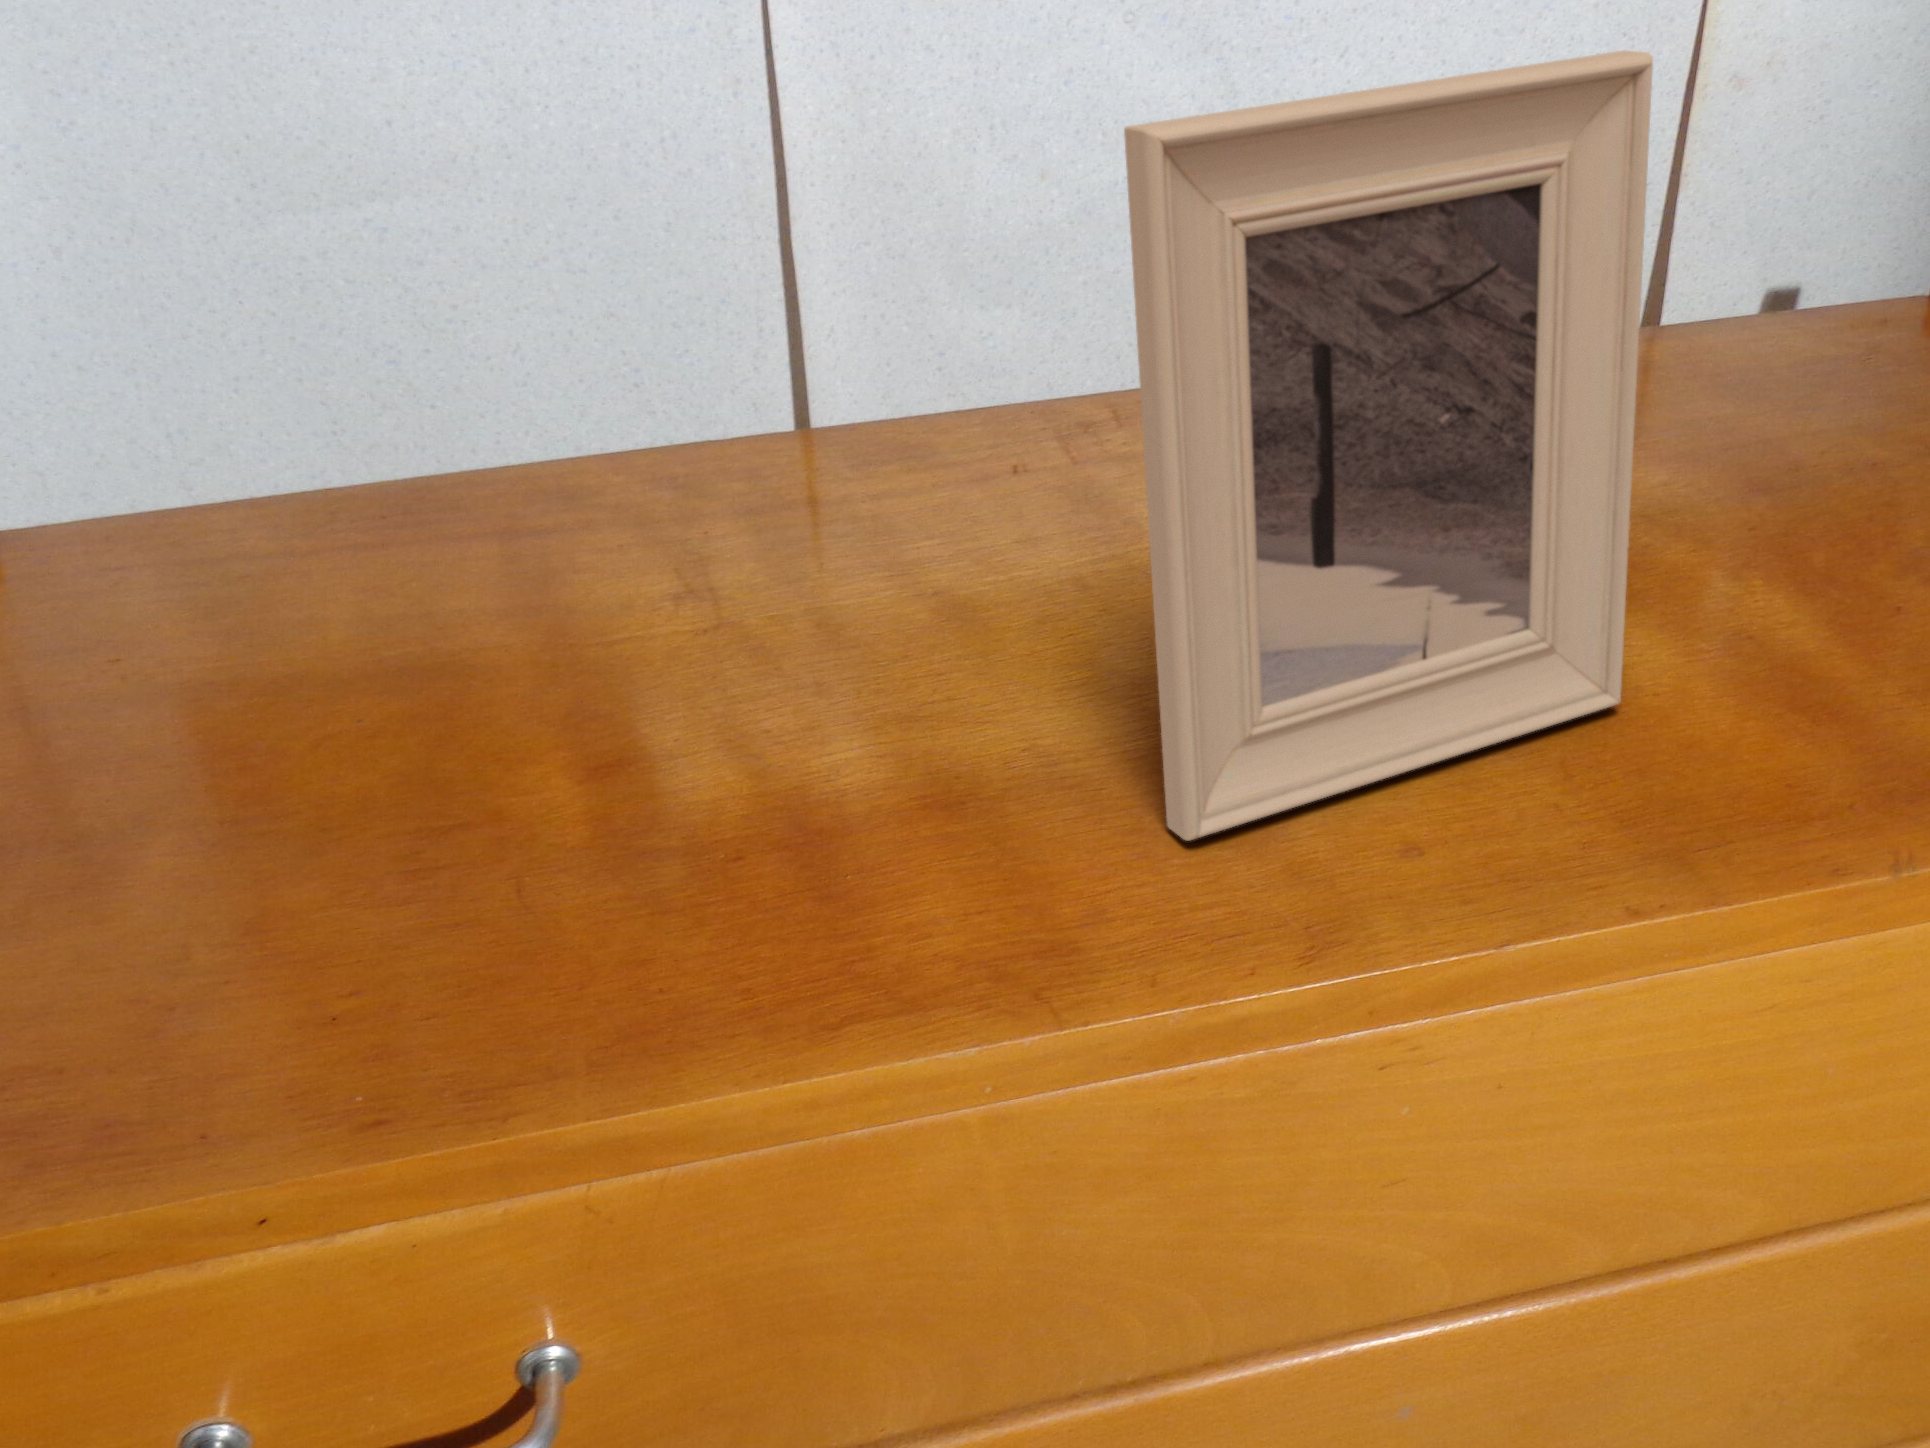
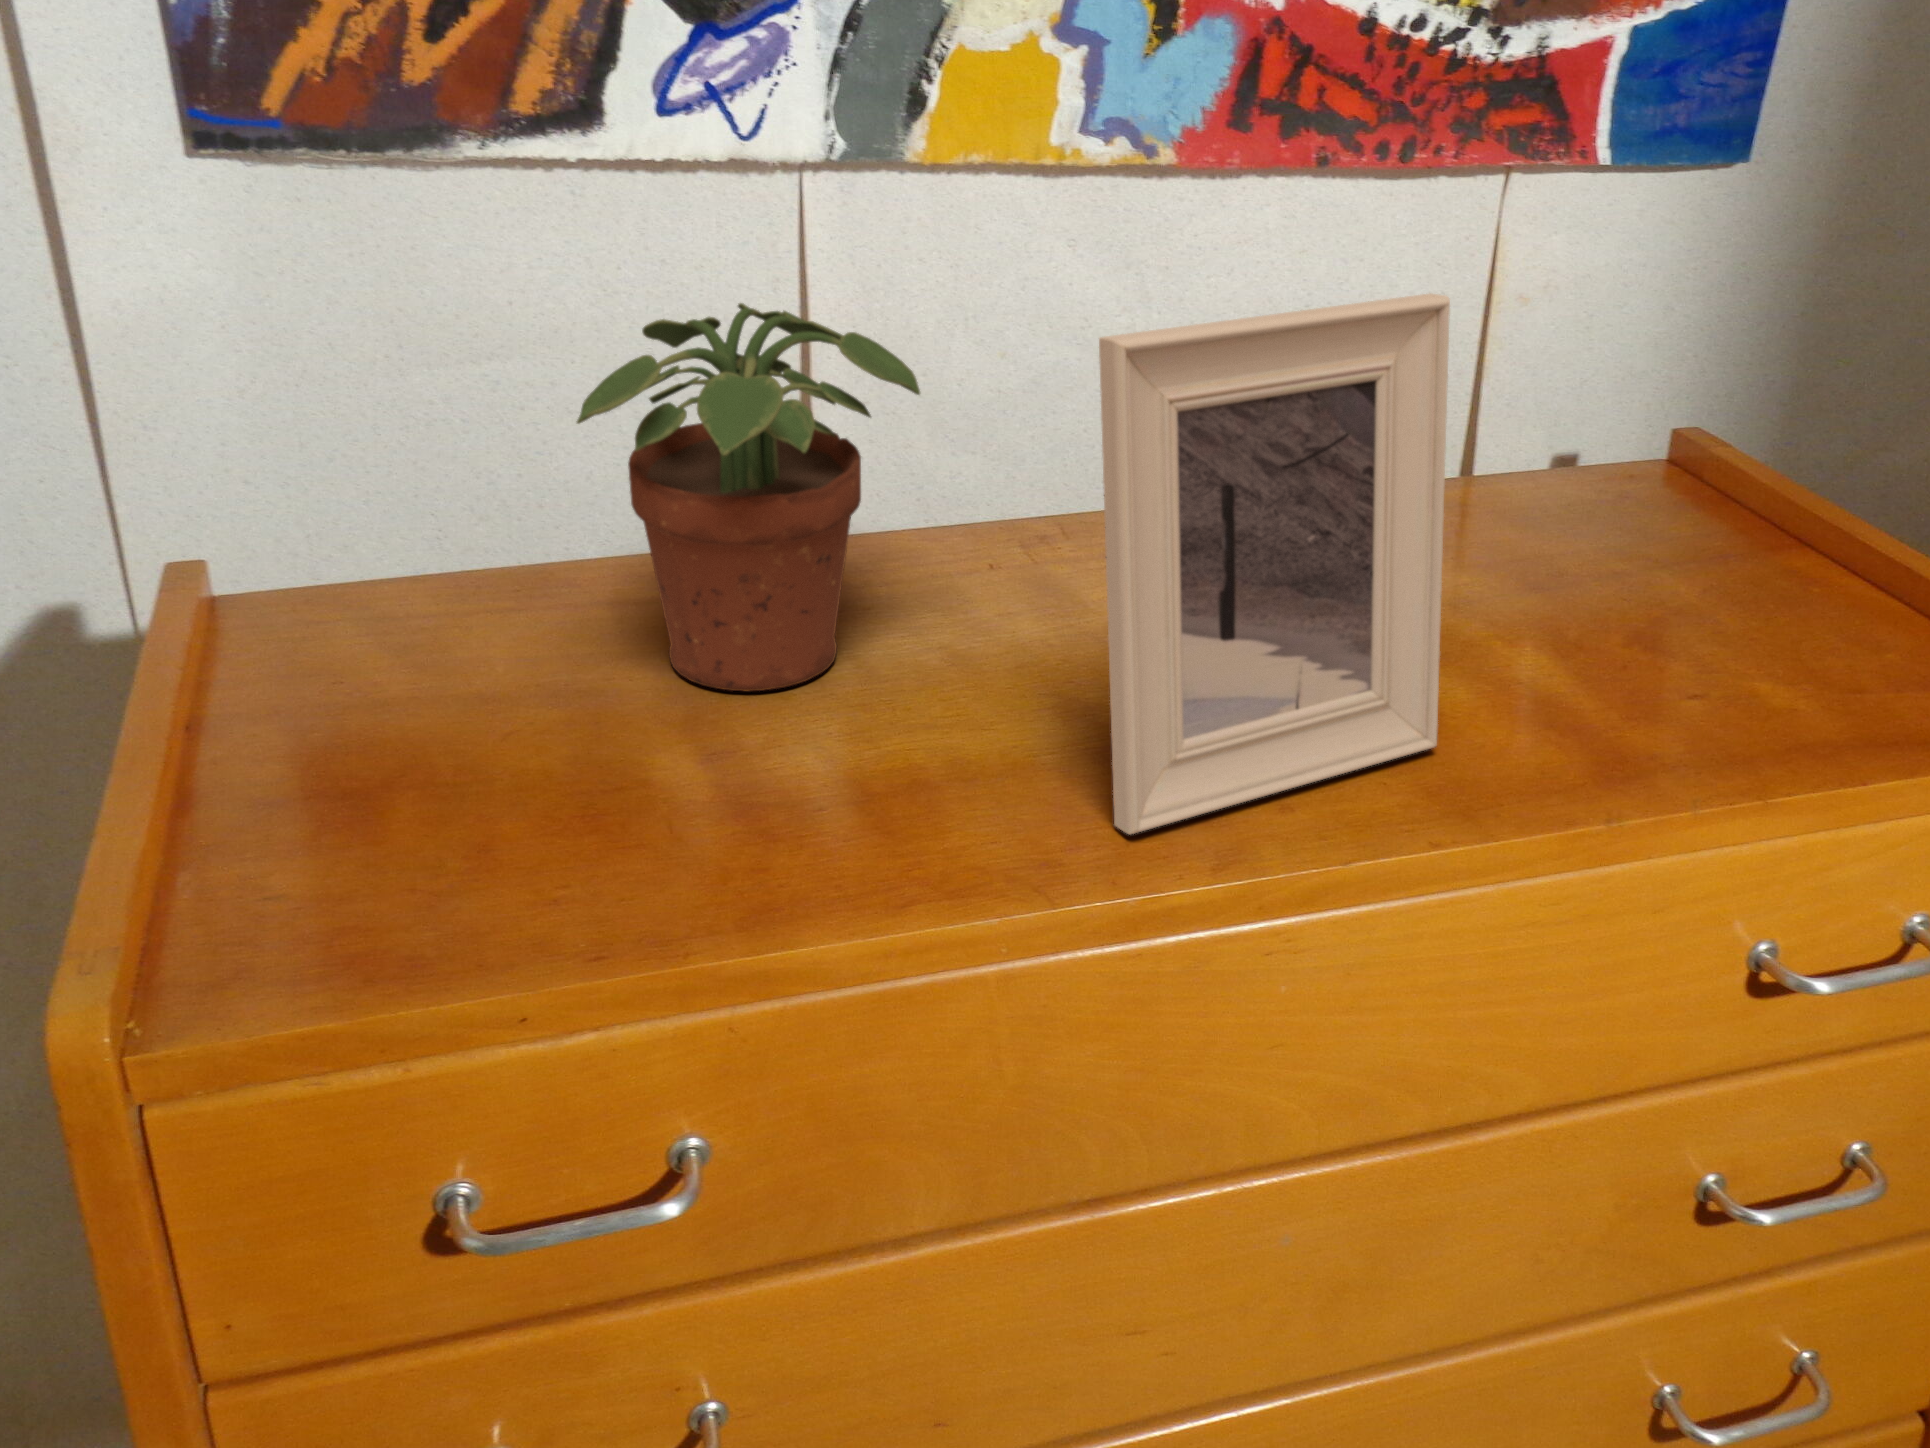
potted plant: none [419,107,901,638] -> present [577,303,920,691]

